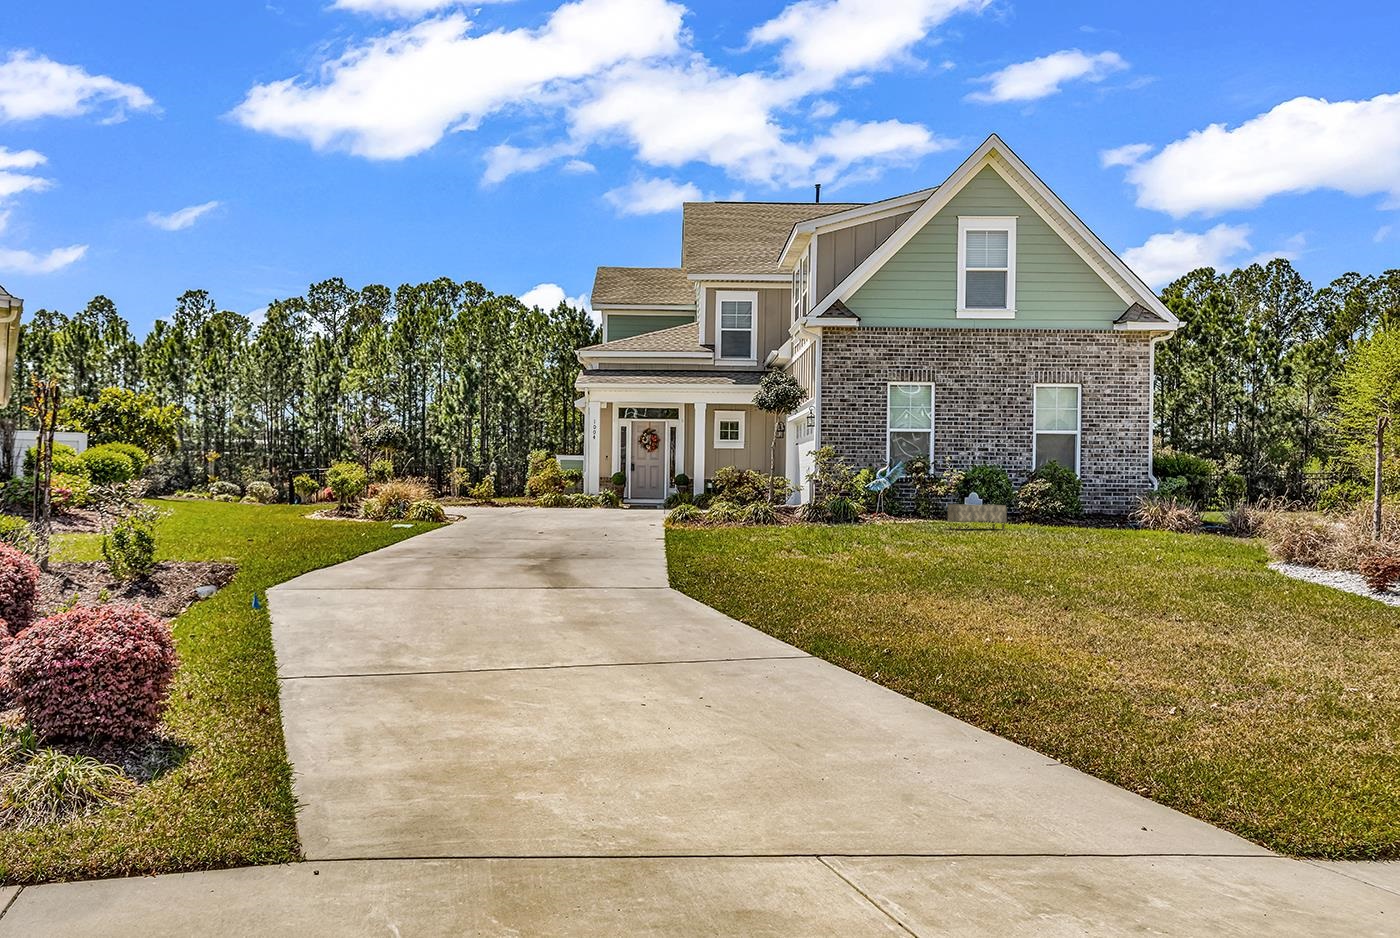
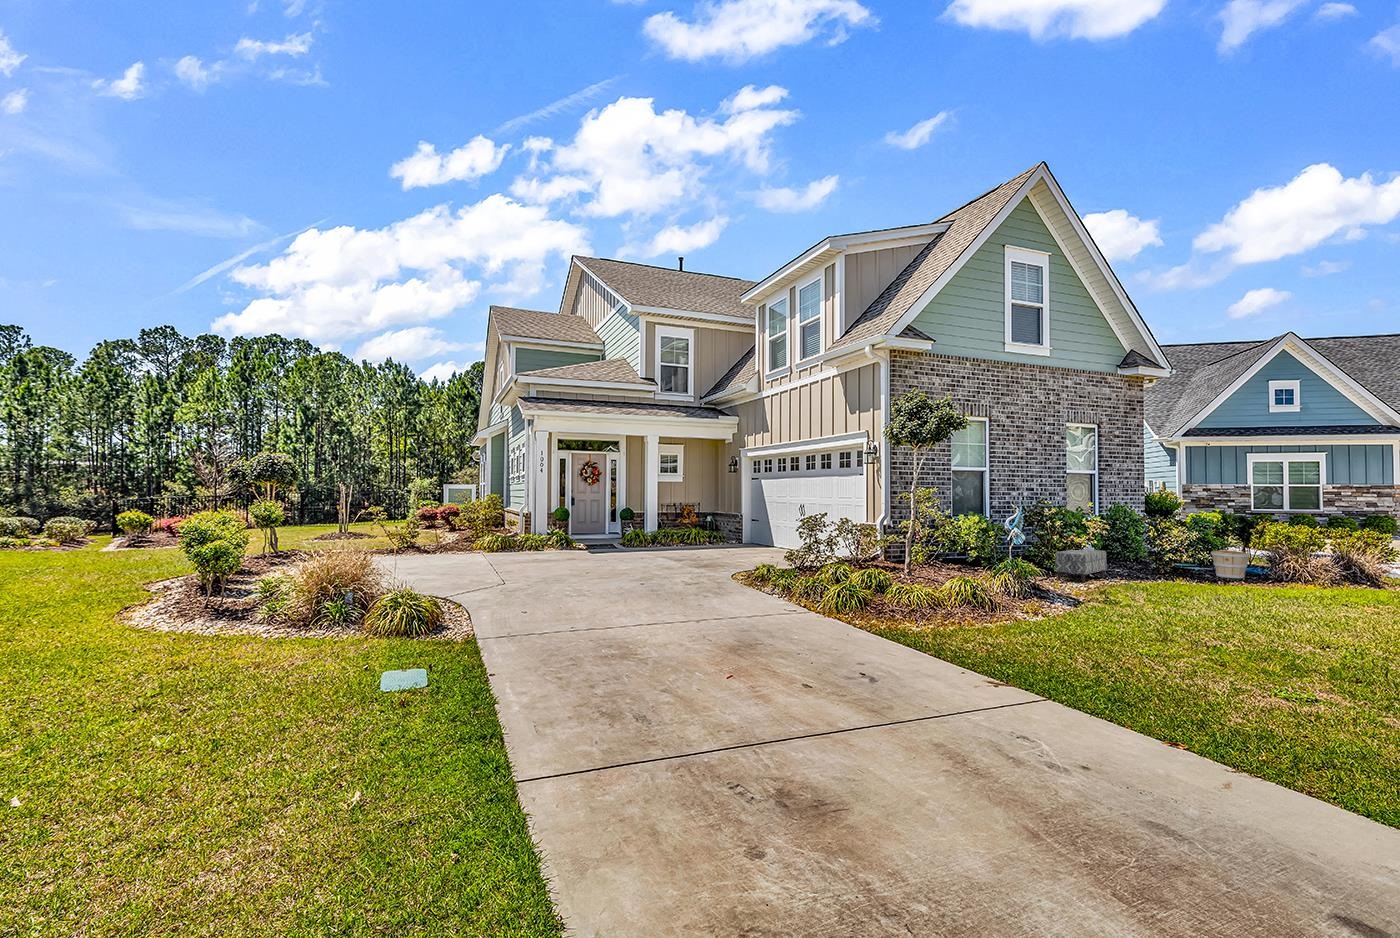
wooden bucket: none [1123,508,1154,534] -> present [1211,550,1250,578]

